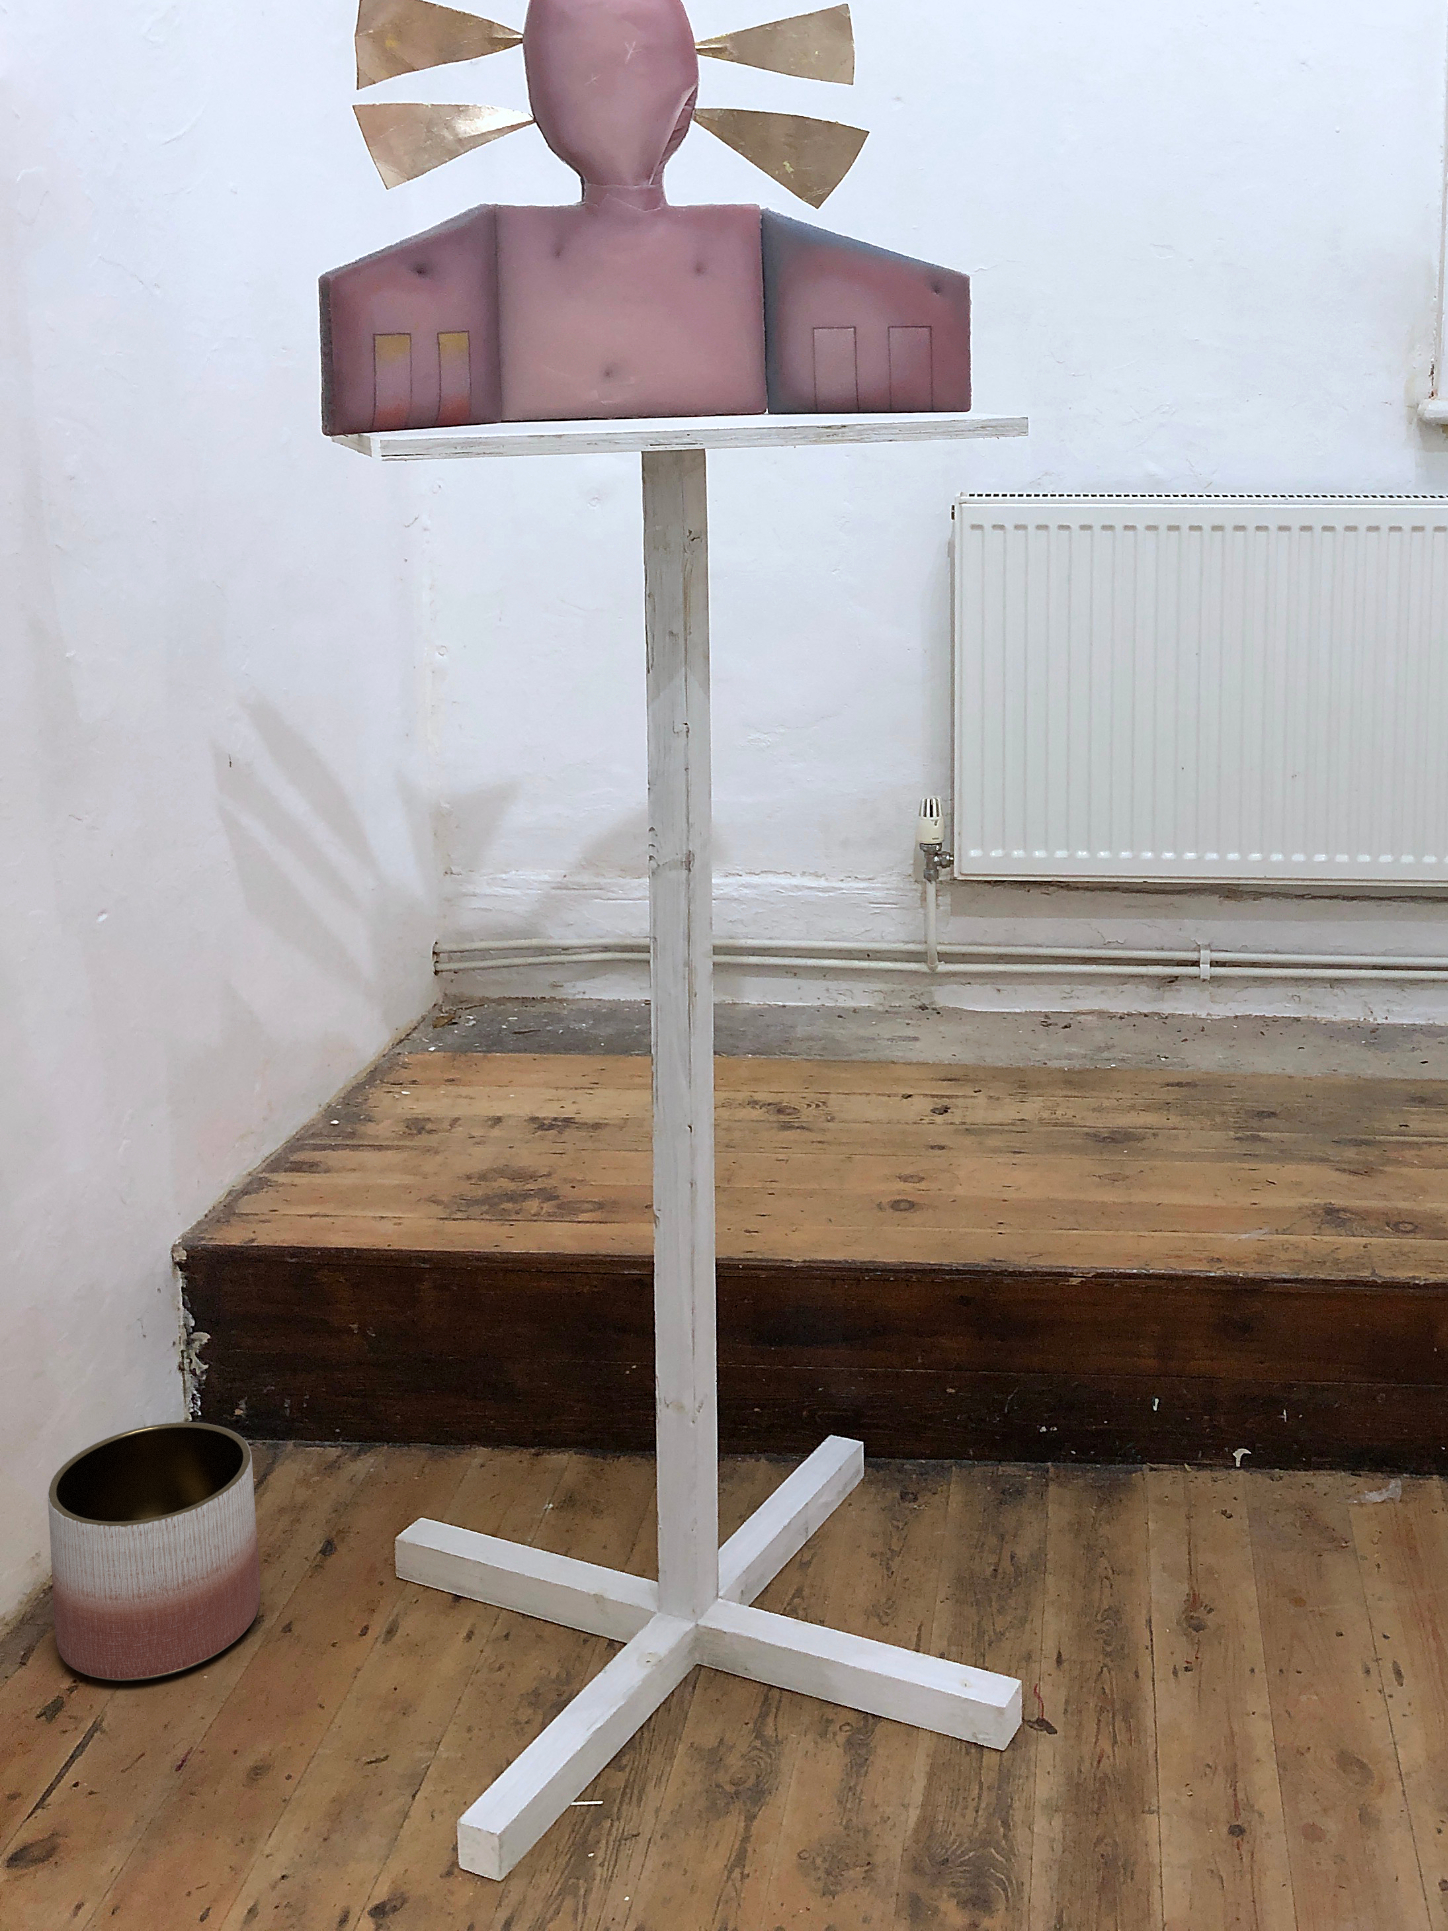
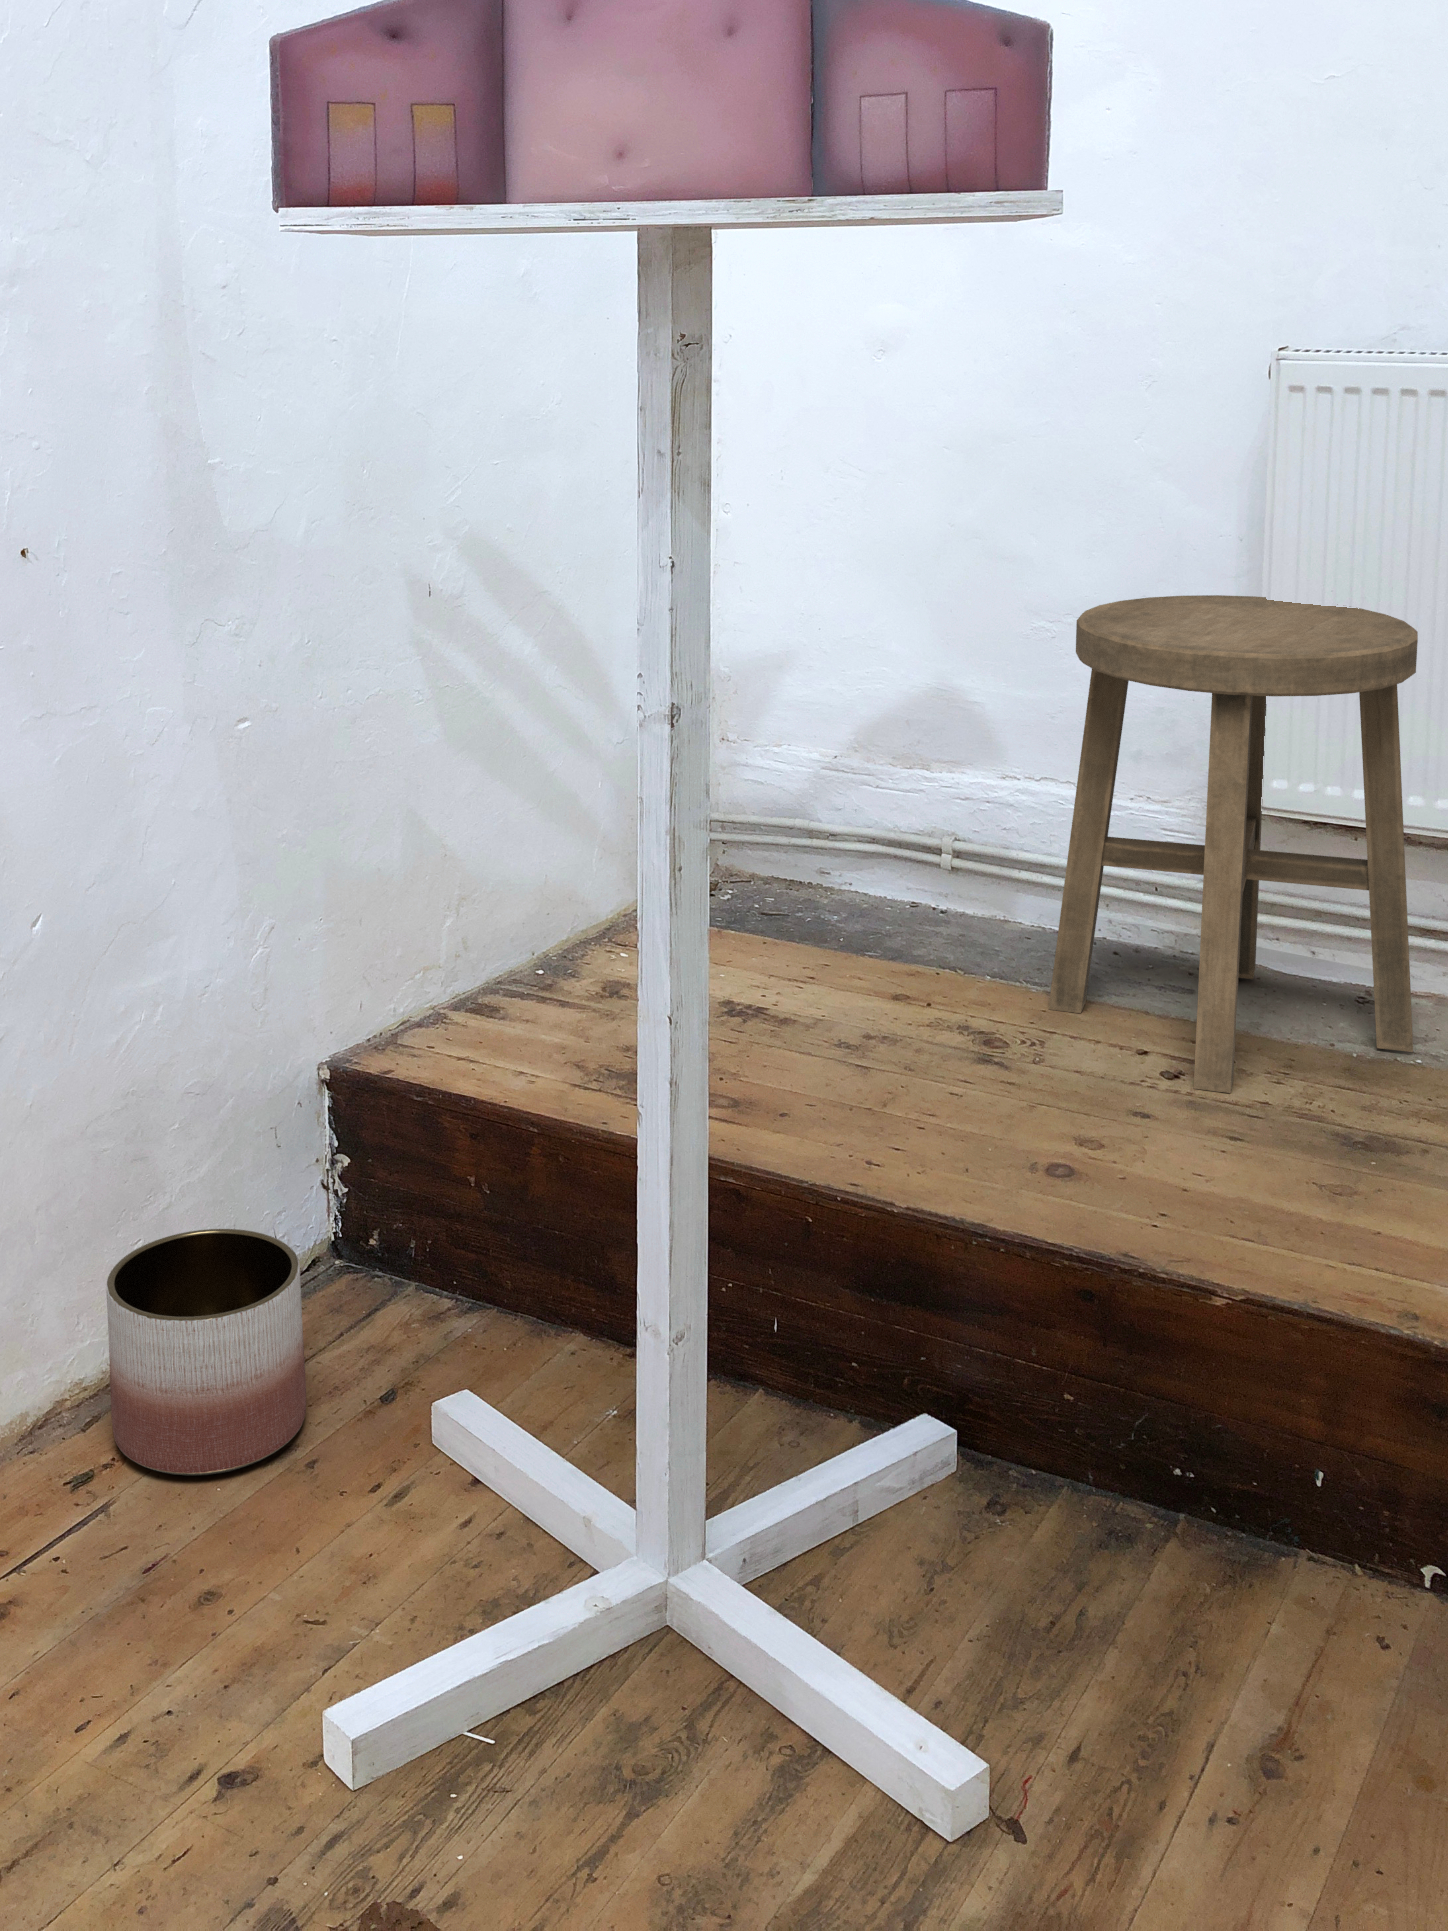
stool: none [816,698,1111,1118] -> present [1048,595,1418,1093]

